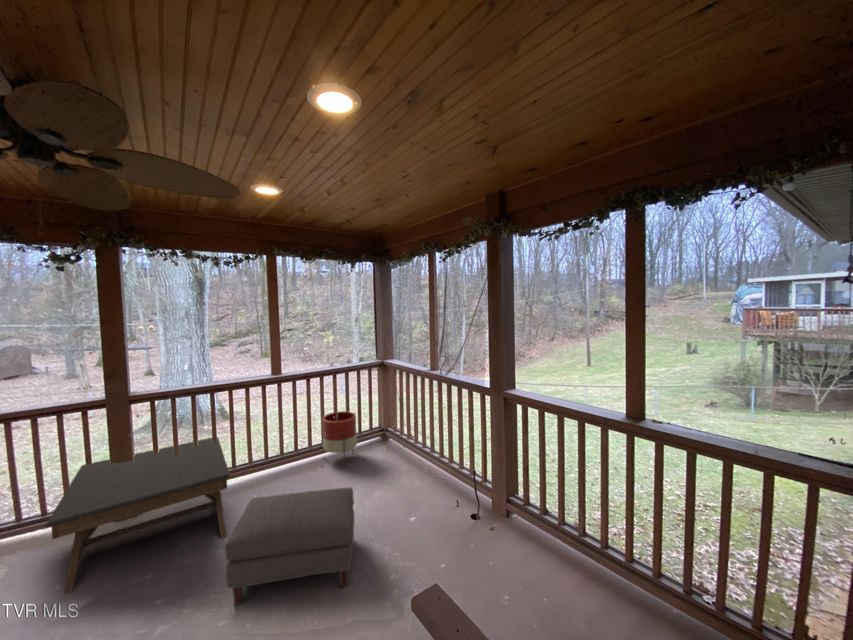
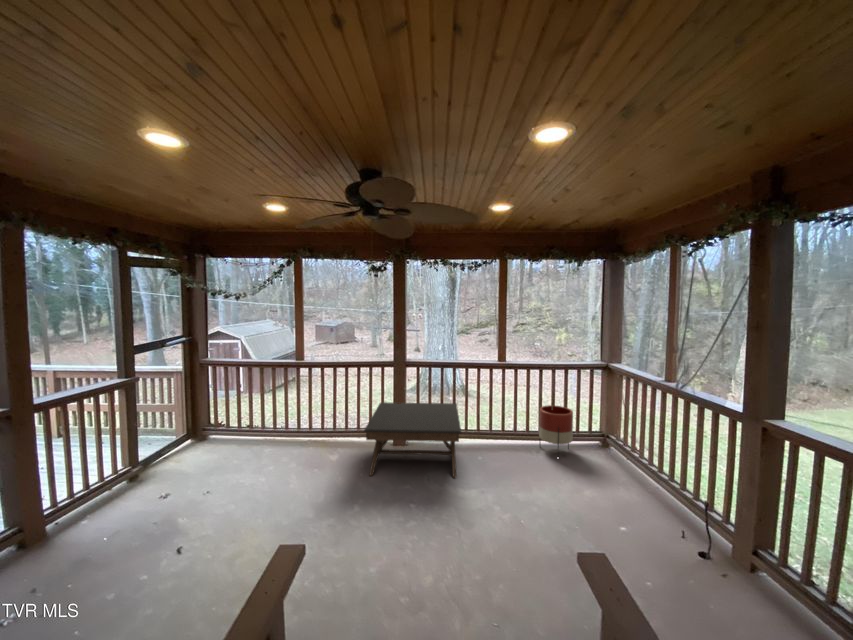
ottoman: present [225,487,354,605] -> none [453,454,557,551]

